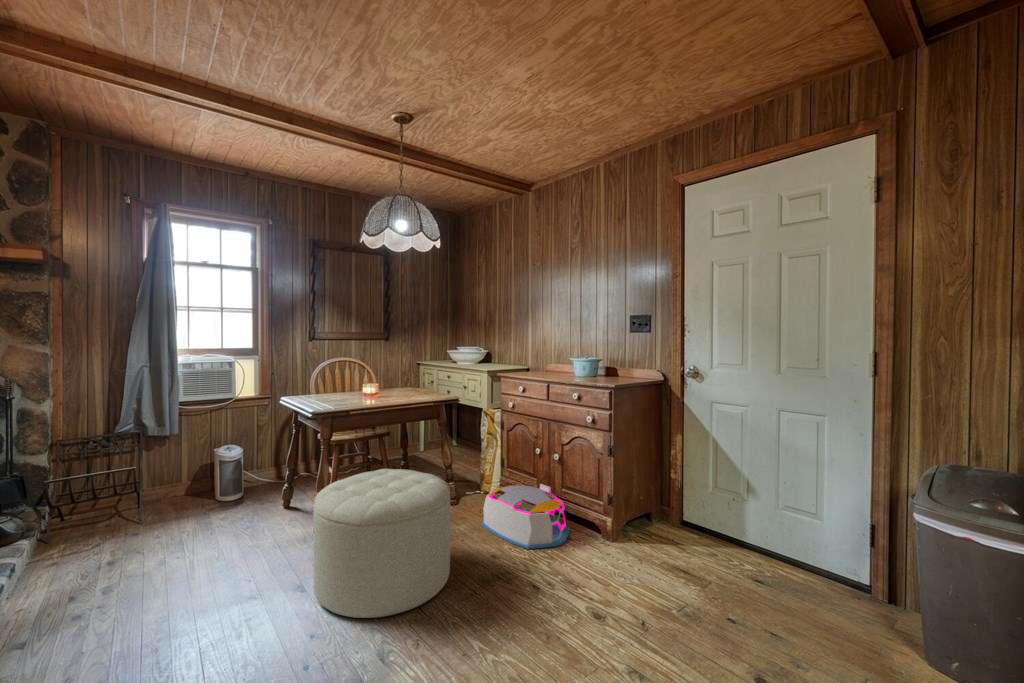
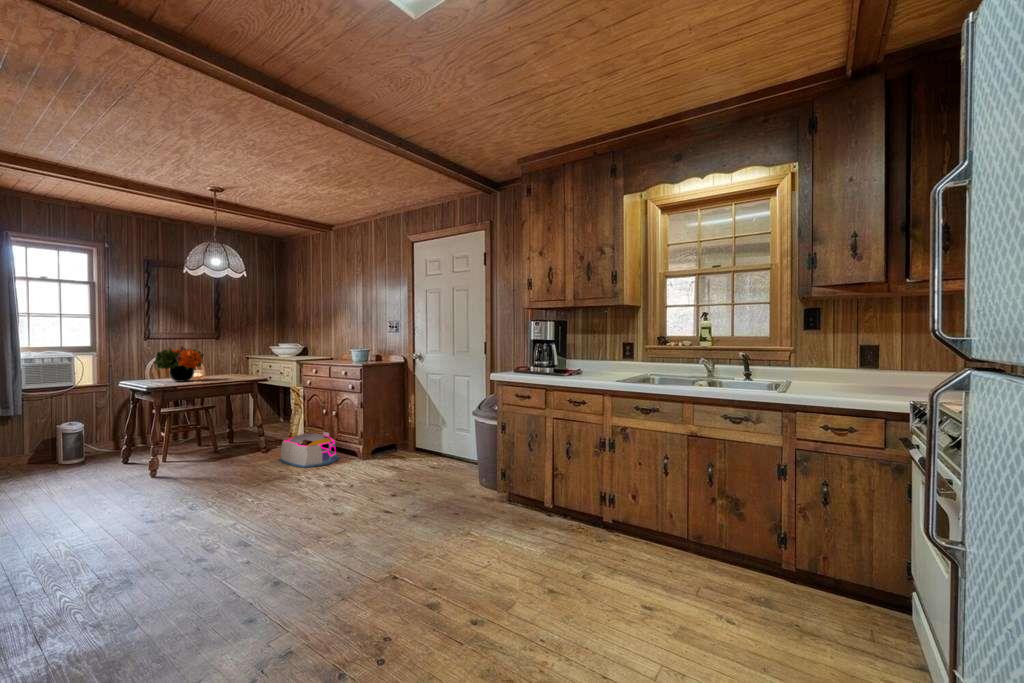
flower arrangement: none [321,350,382,401] -> present [154,346,204,382]
ottoman: present [313,469,450,618] -> none [146,422,245,501]

